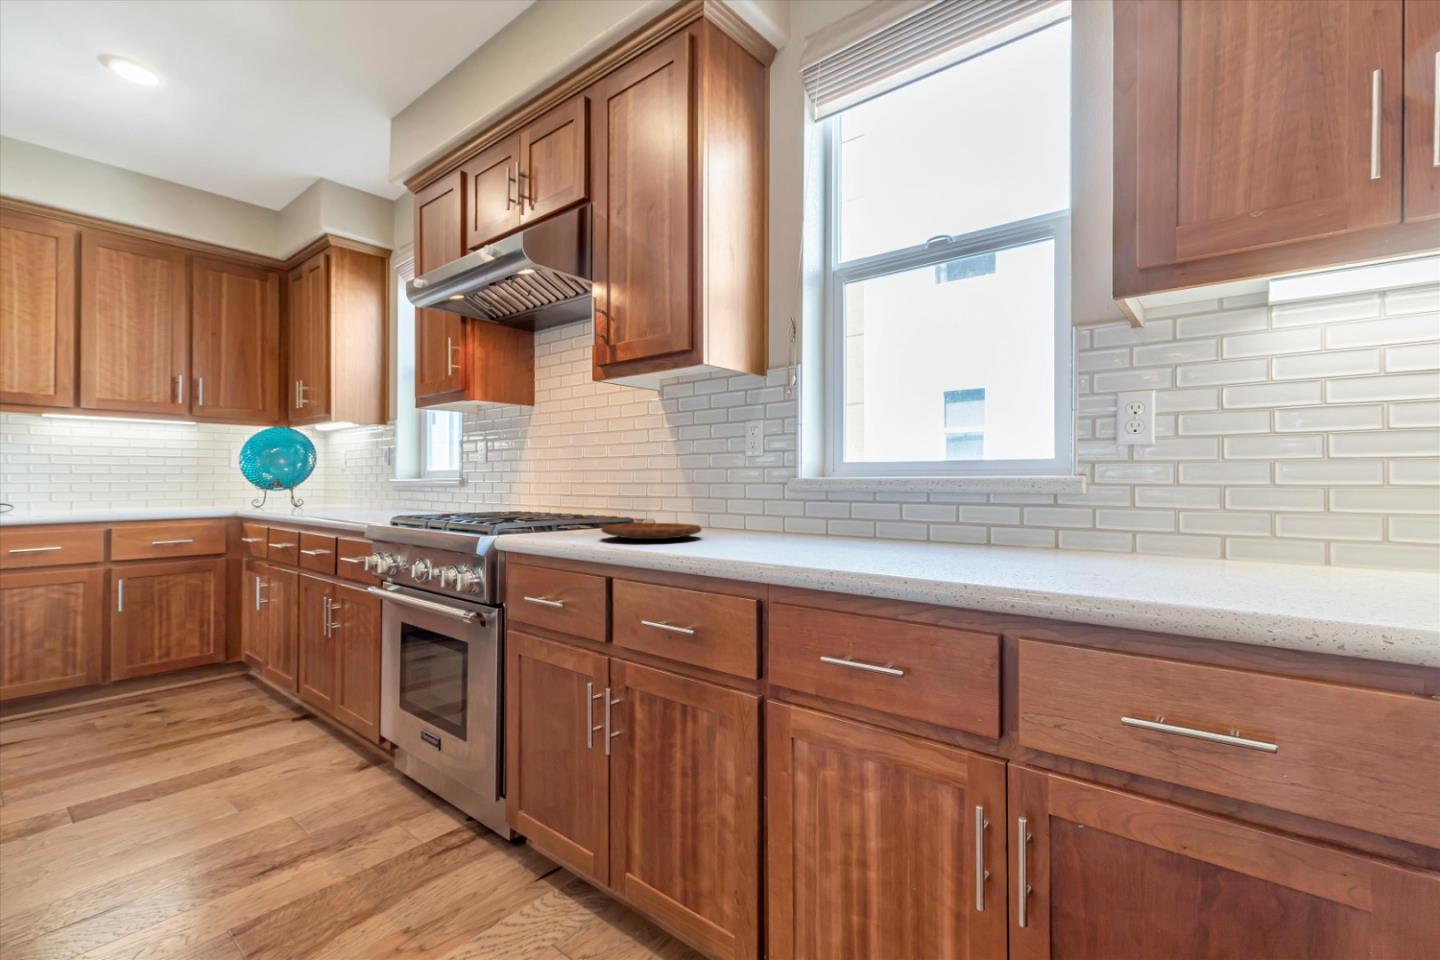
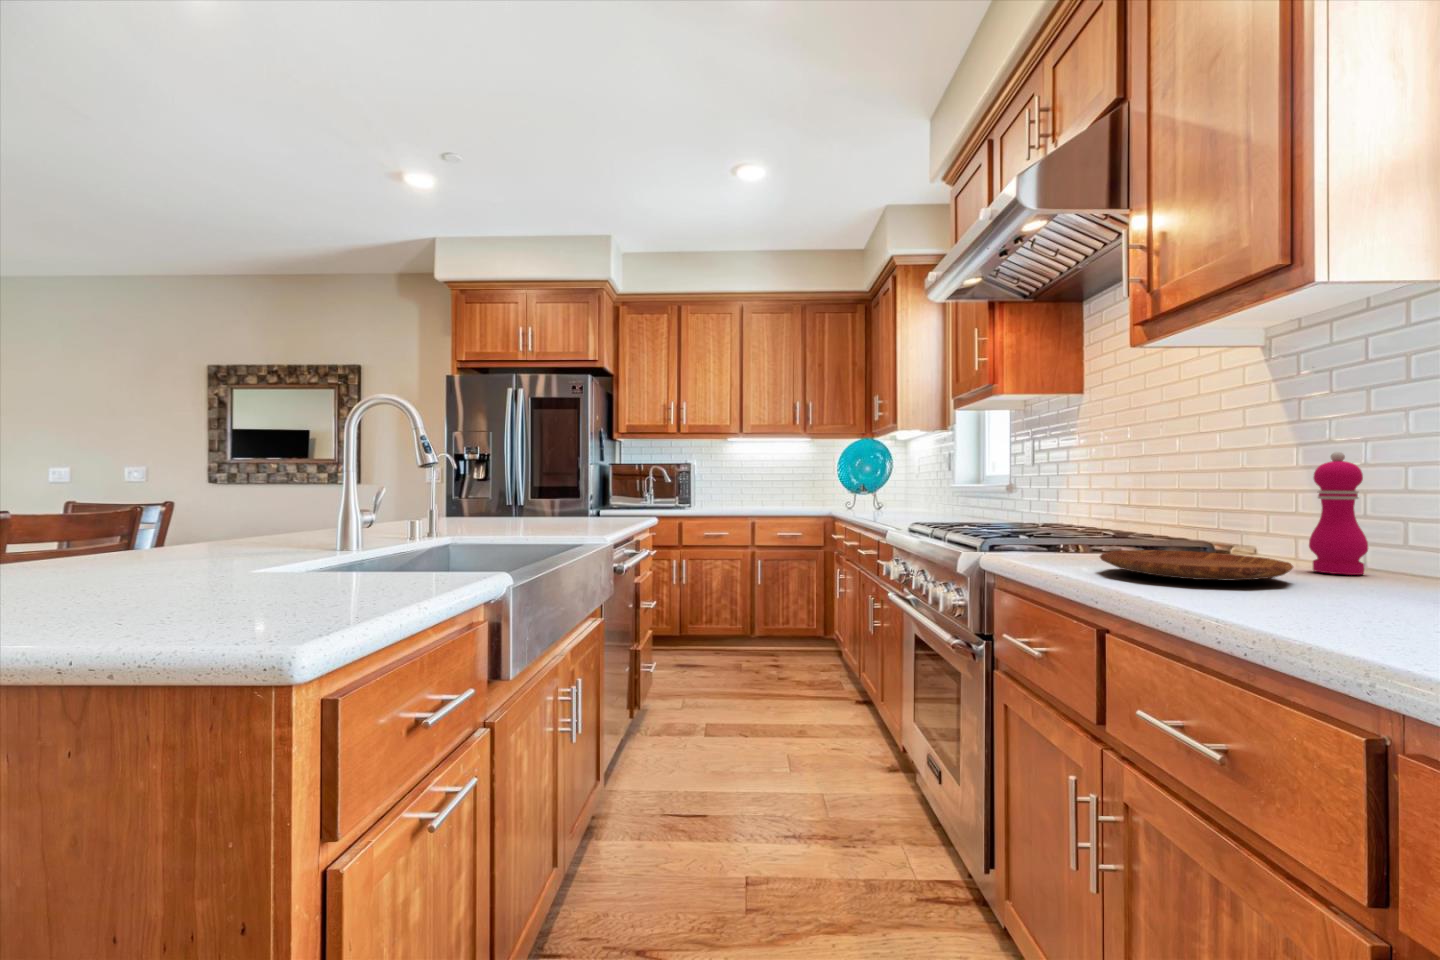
pepper mill: none [698,460,723,531] -> present [1309,452,1368,575]

